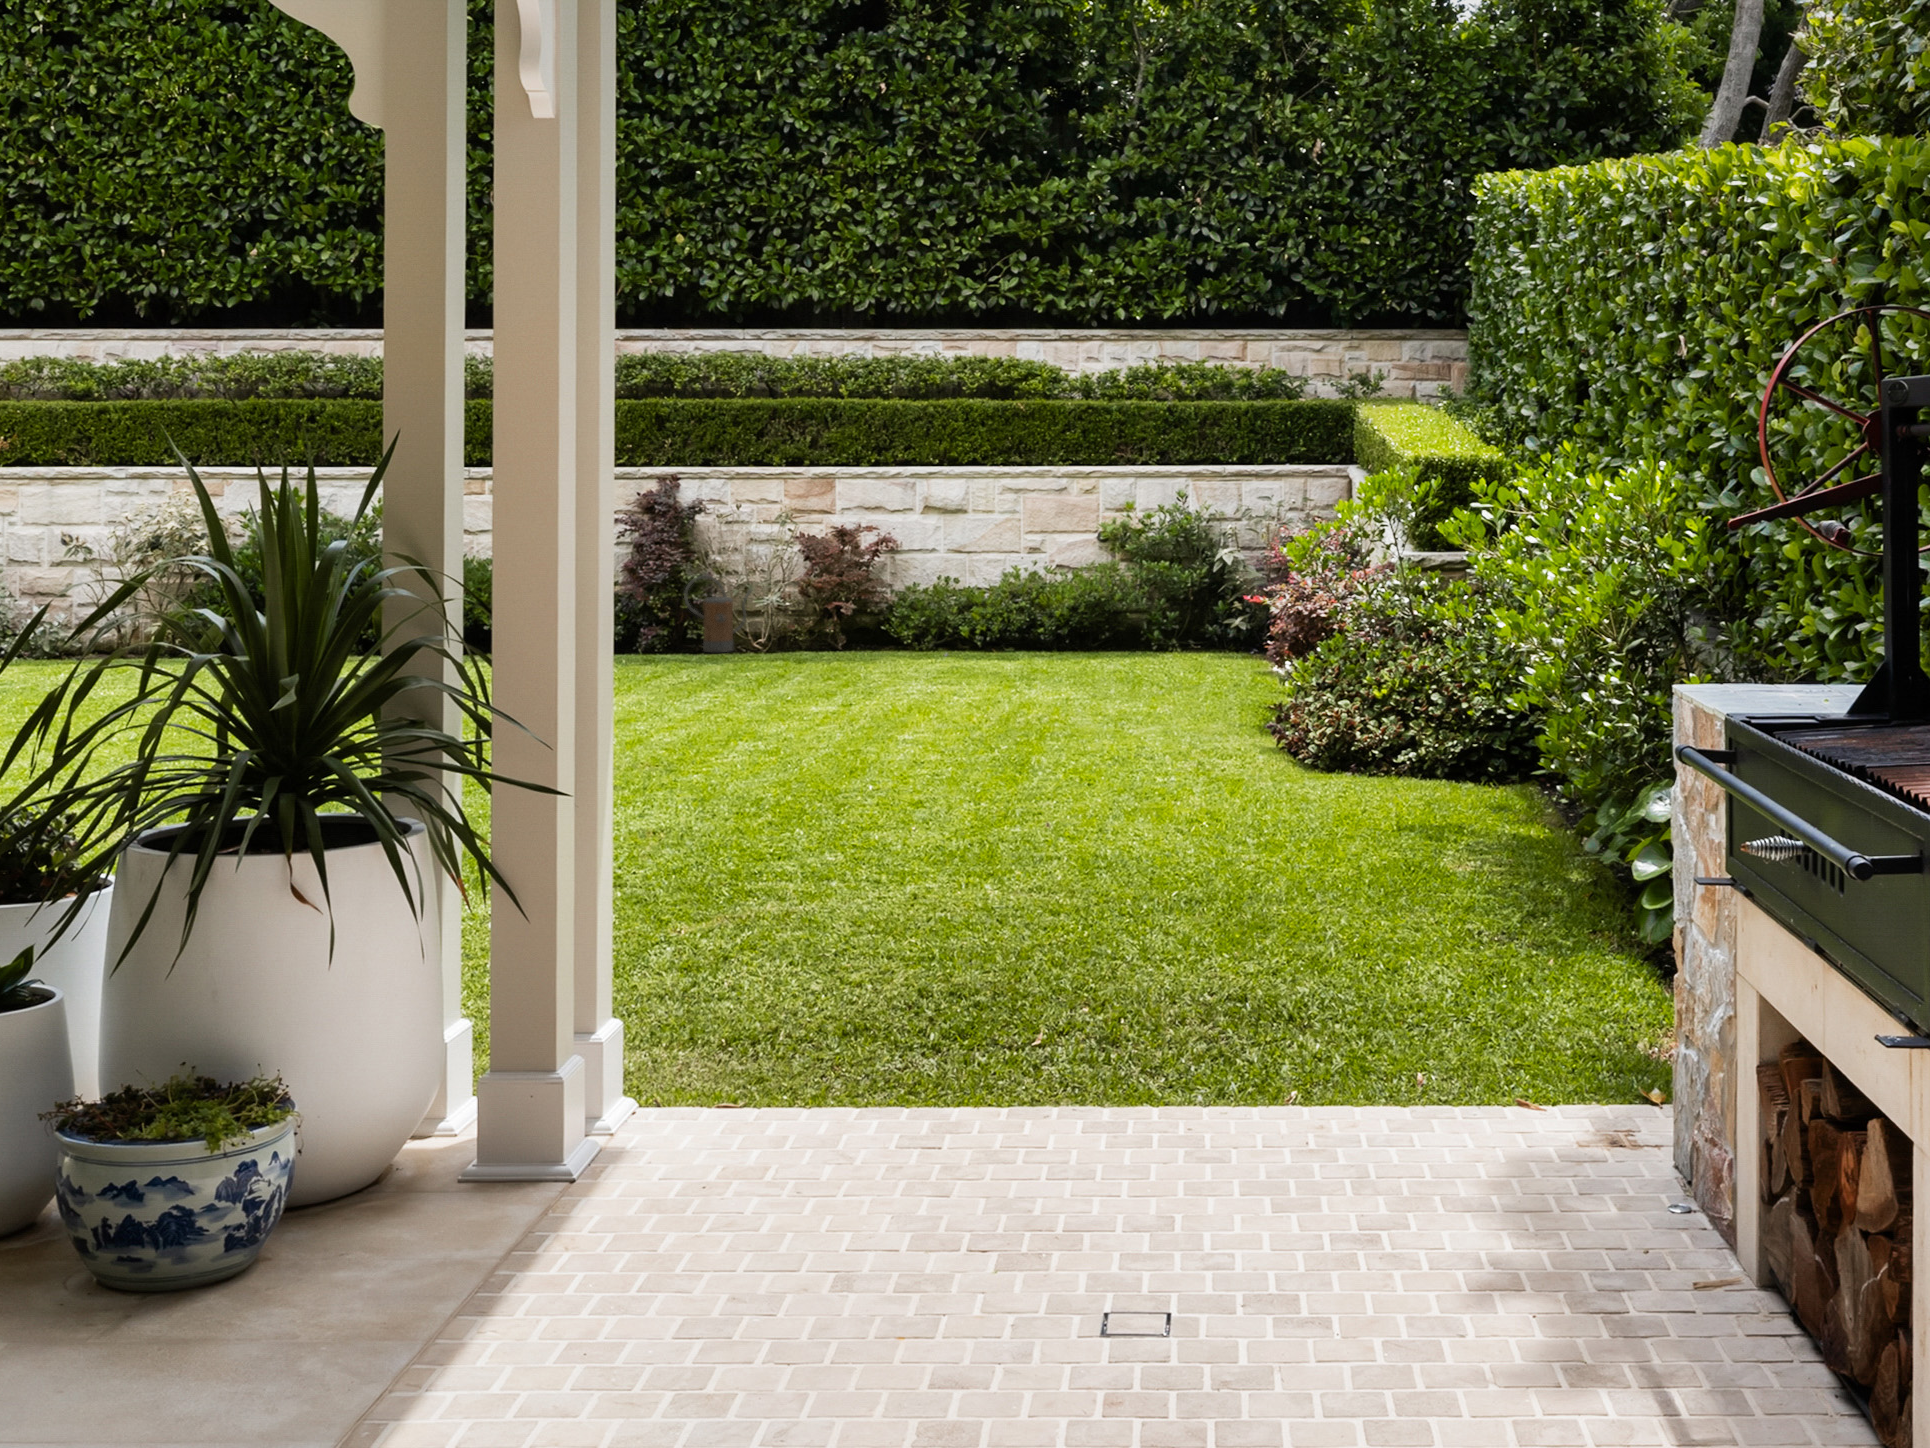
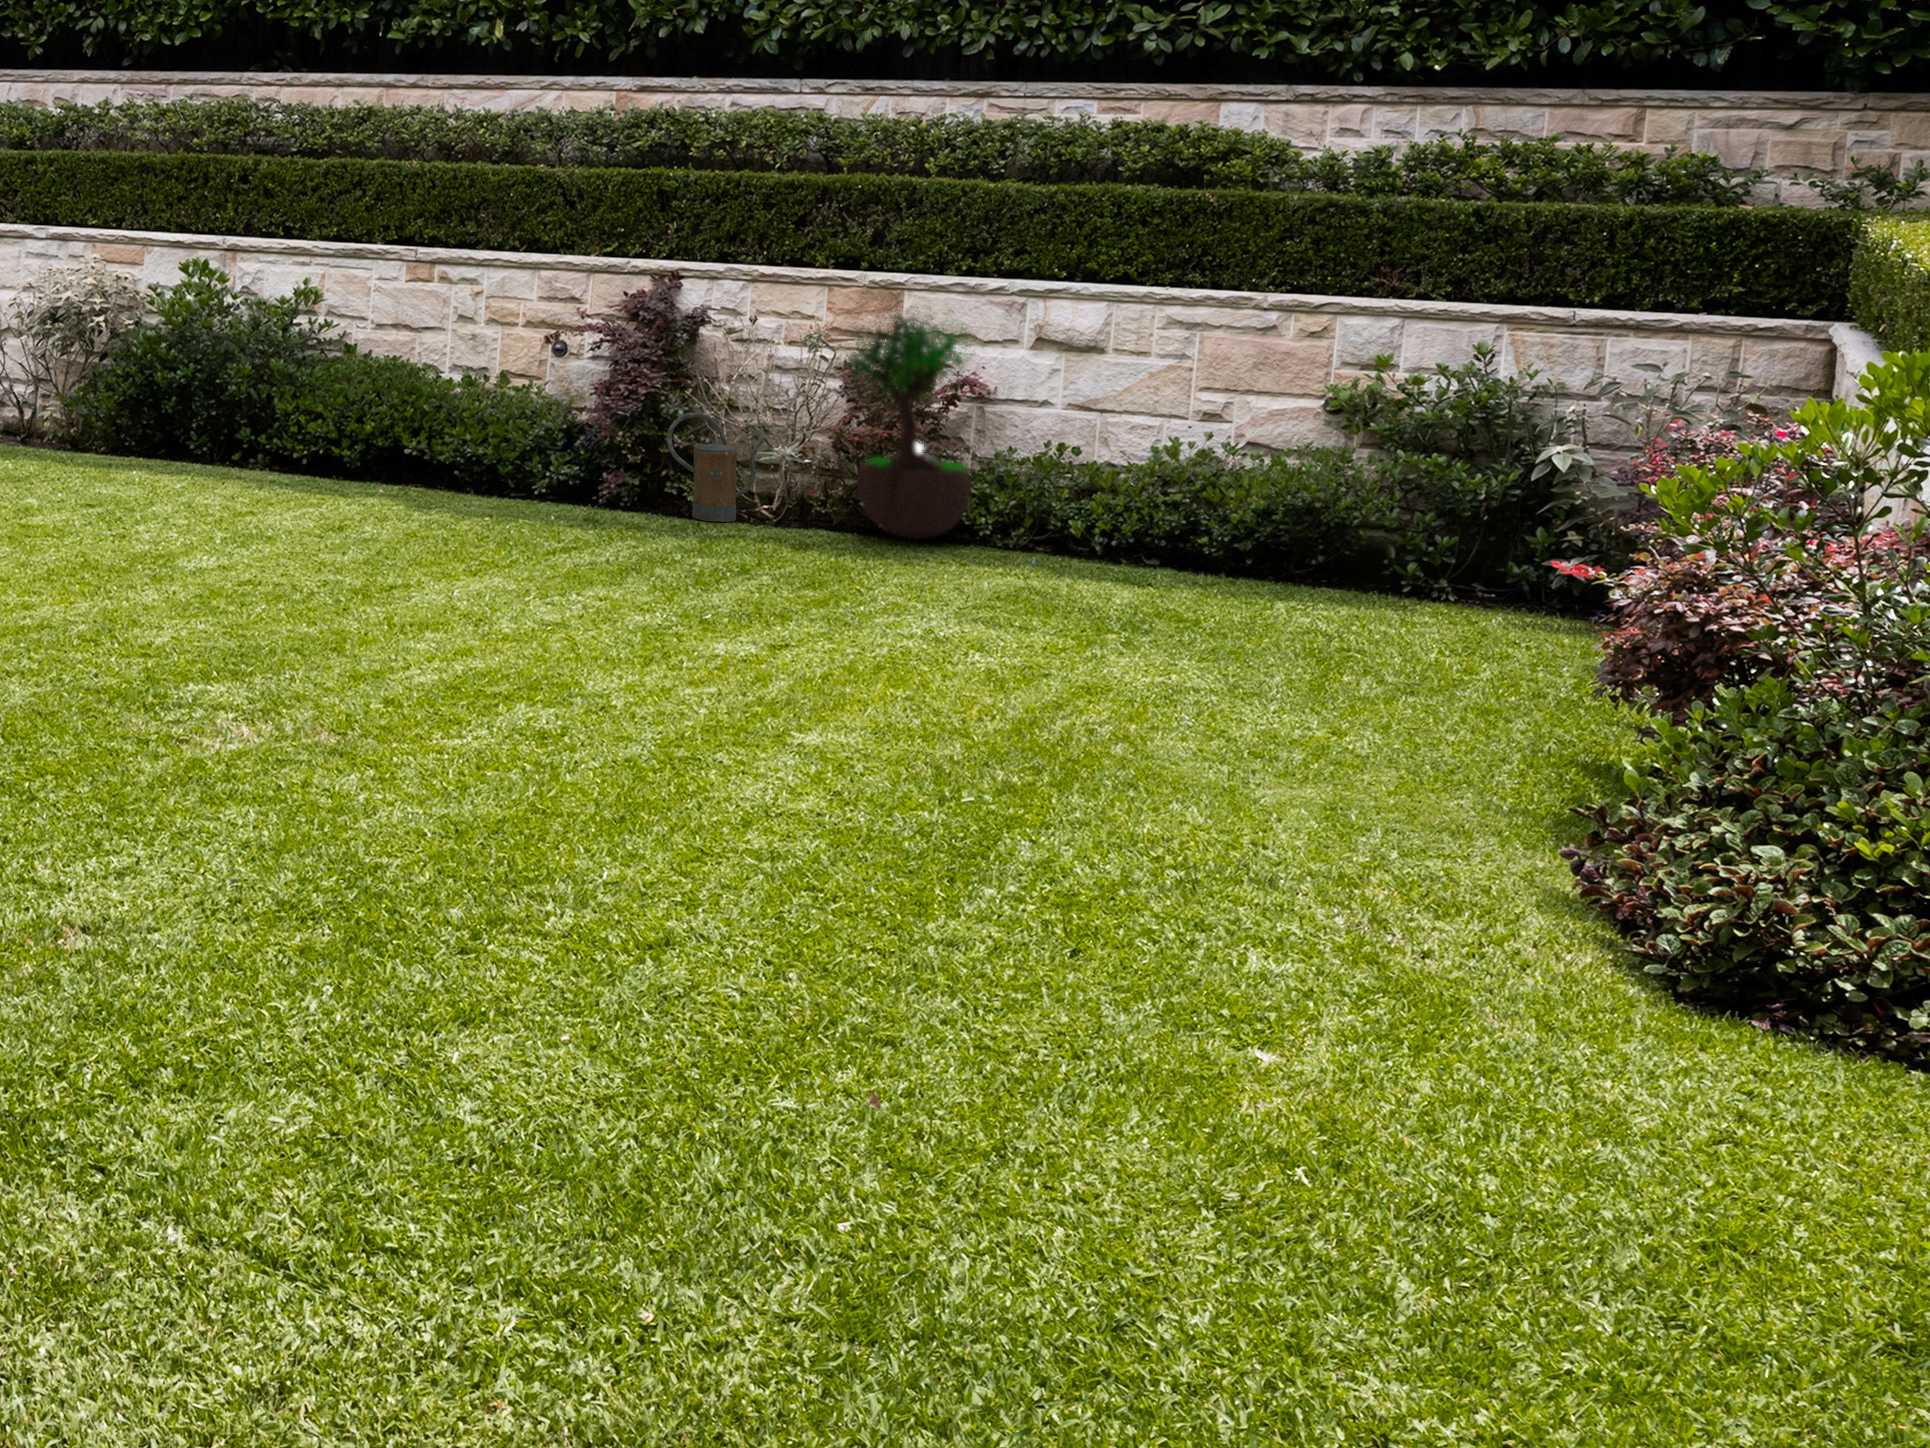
potted tree: none [797,478,899,649] -> present [830,305,977,539]

